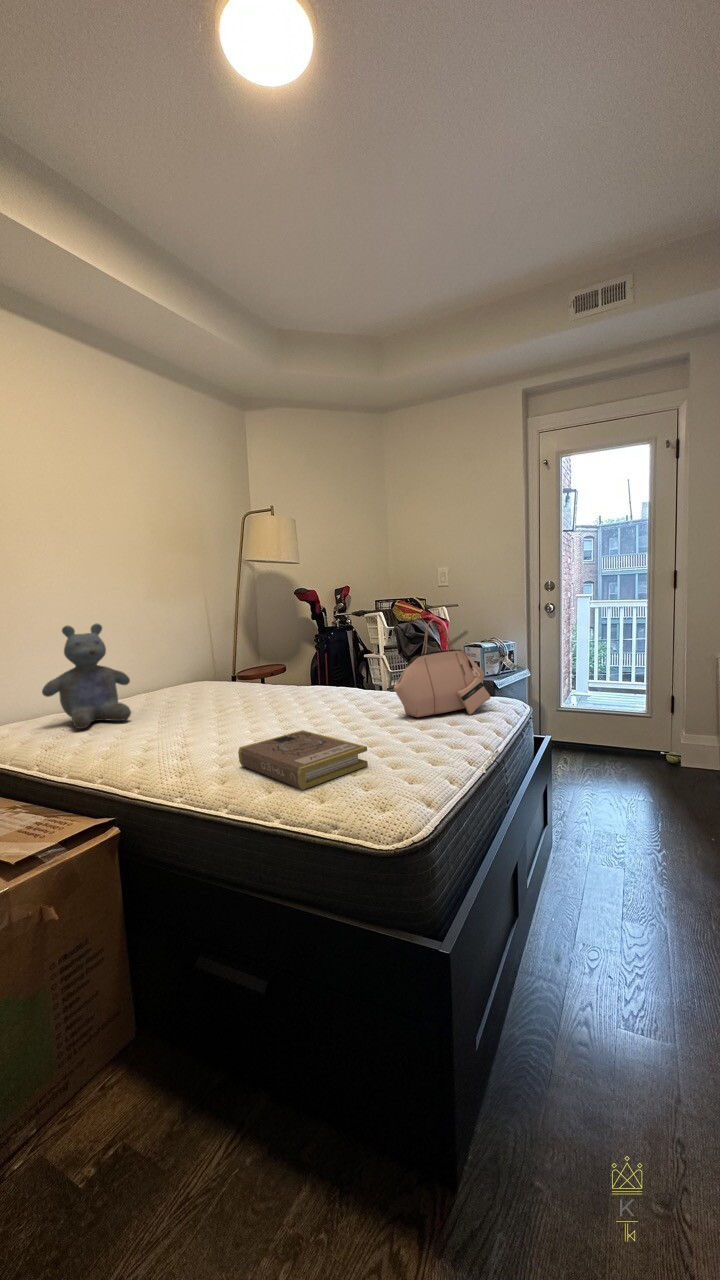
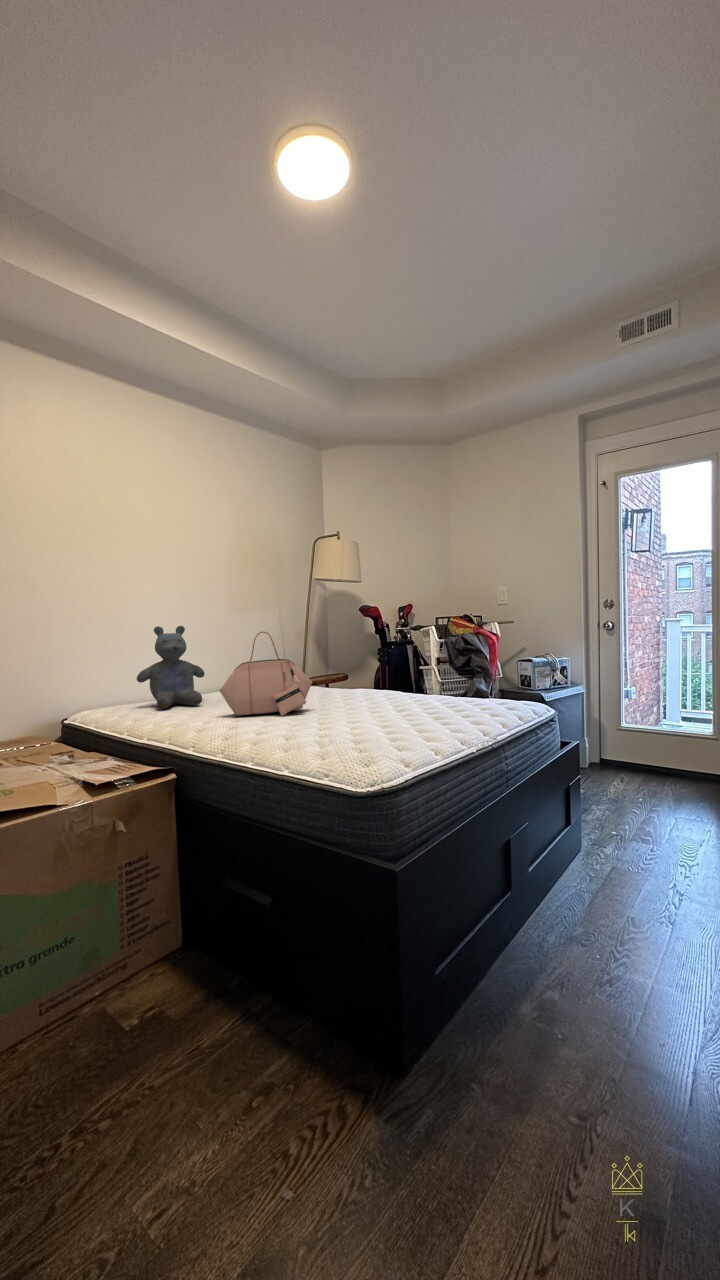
handbag: present [394,619,490,717] -> present [219,632,312,716]
book: present [238,730,368,790] -> none [268,711,368,749]

